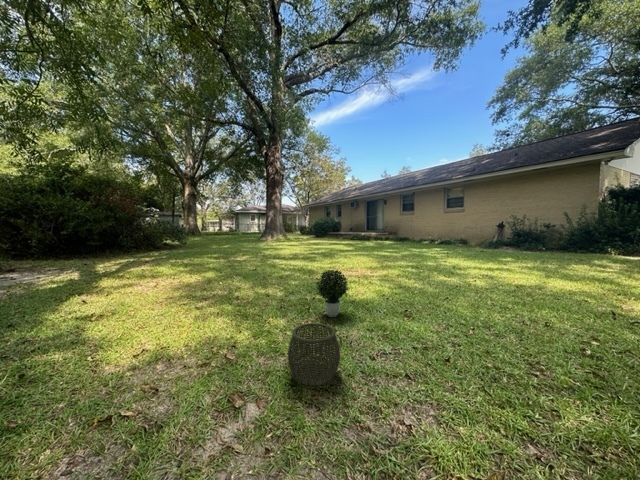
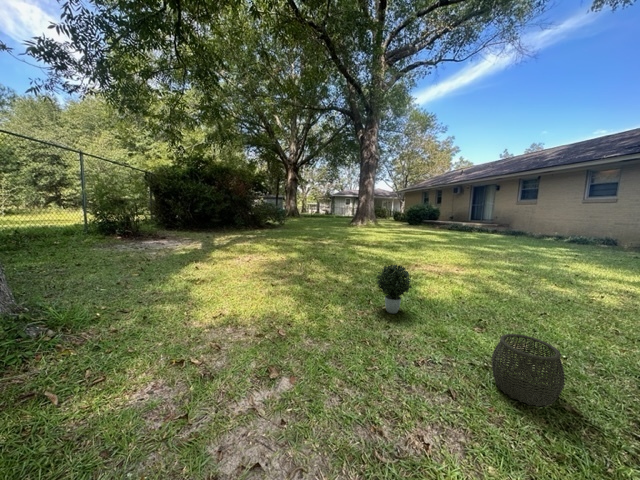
woven basket: present [288,323,340,386] -> present [491,334,565,407]

